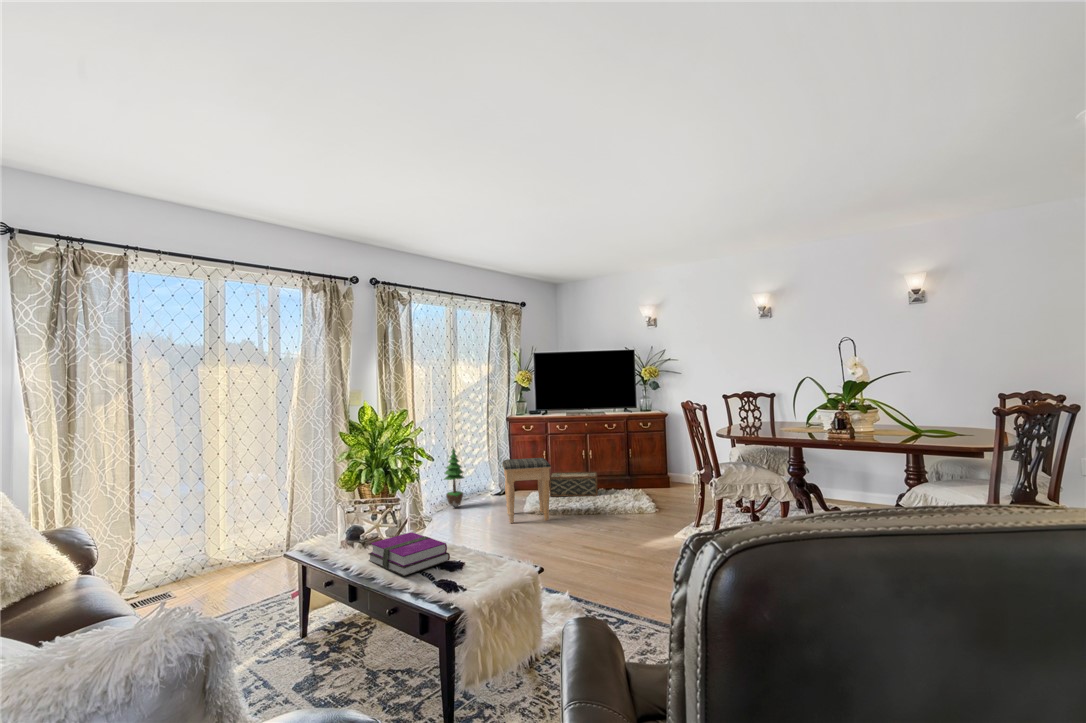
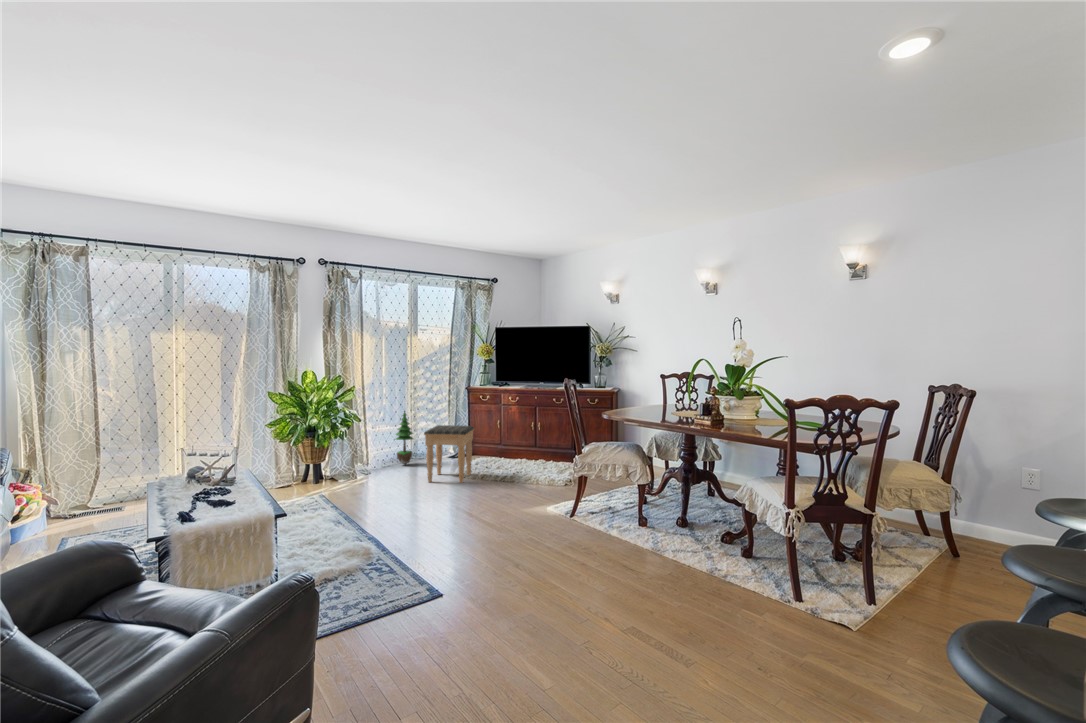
woven basket: present [549,472,598,496] -> none [494,441,543,466]
hardback book: present [368,532,450,576] -> none [176,476,228,507]

